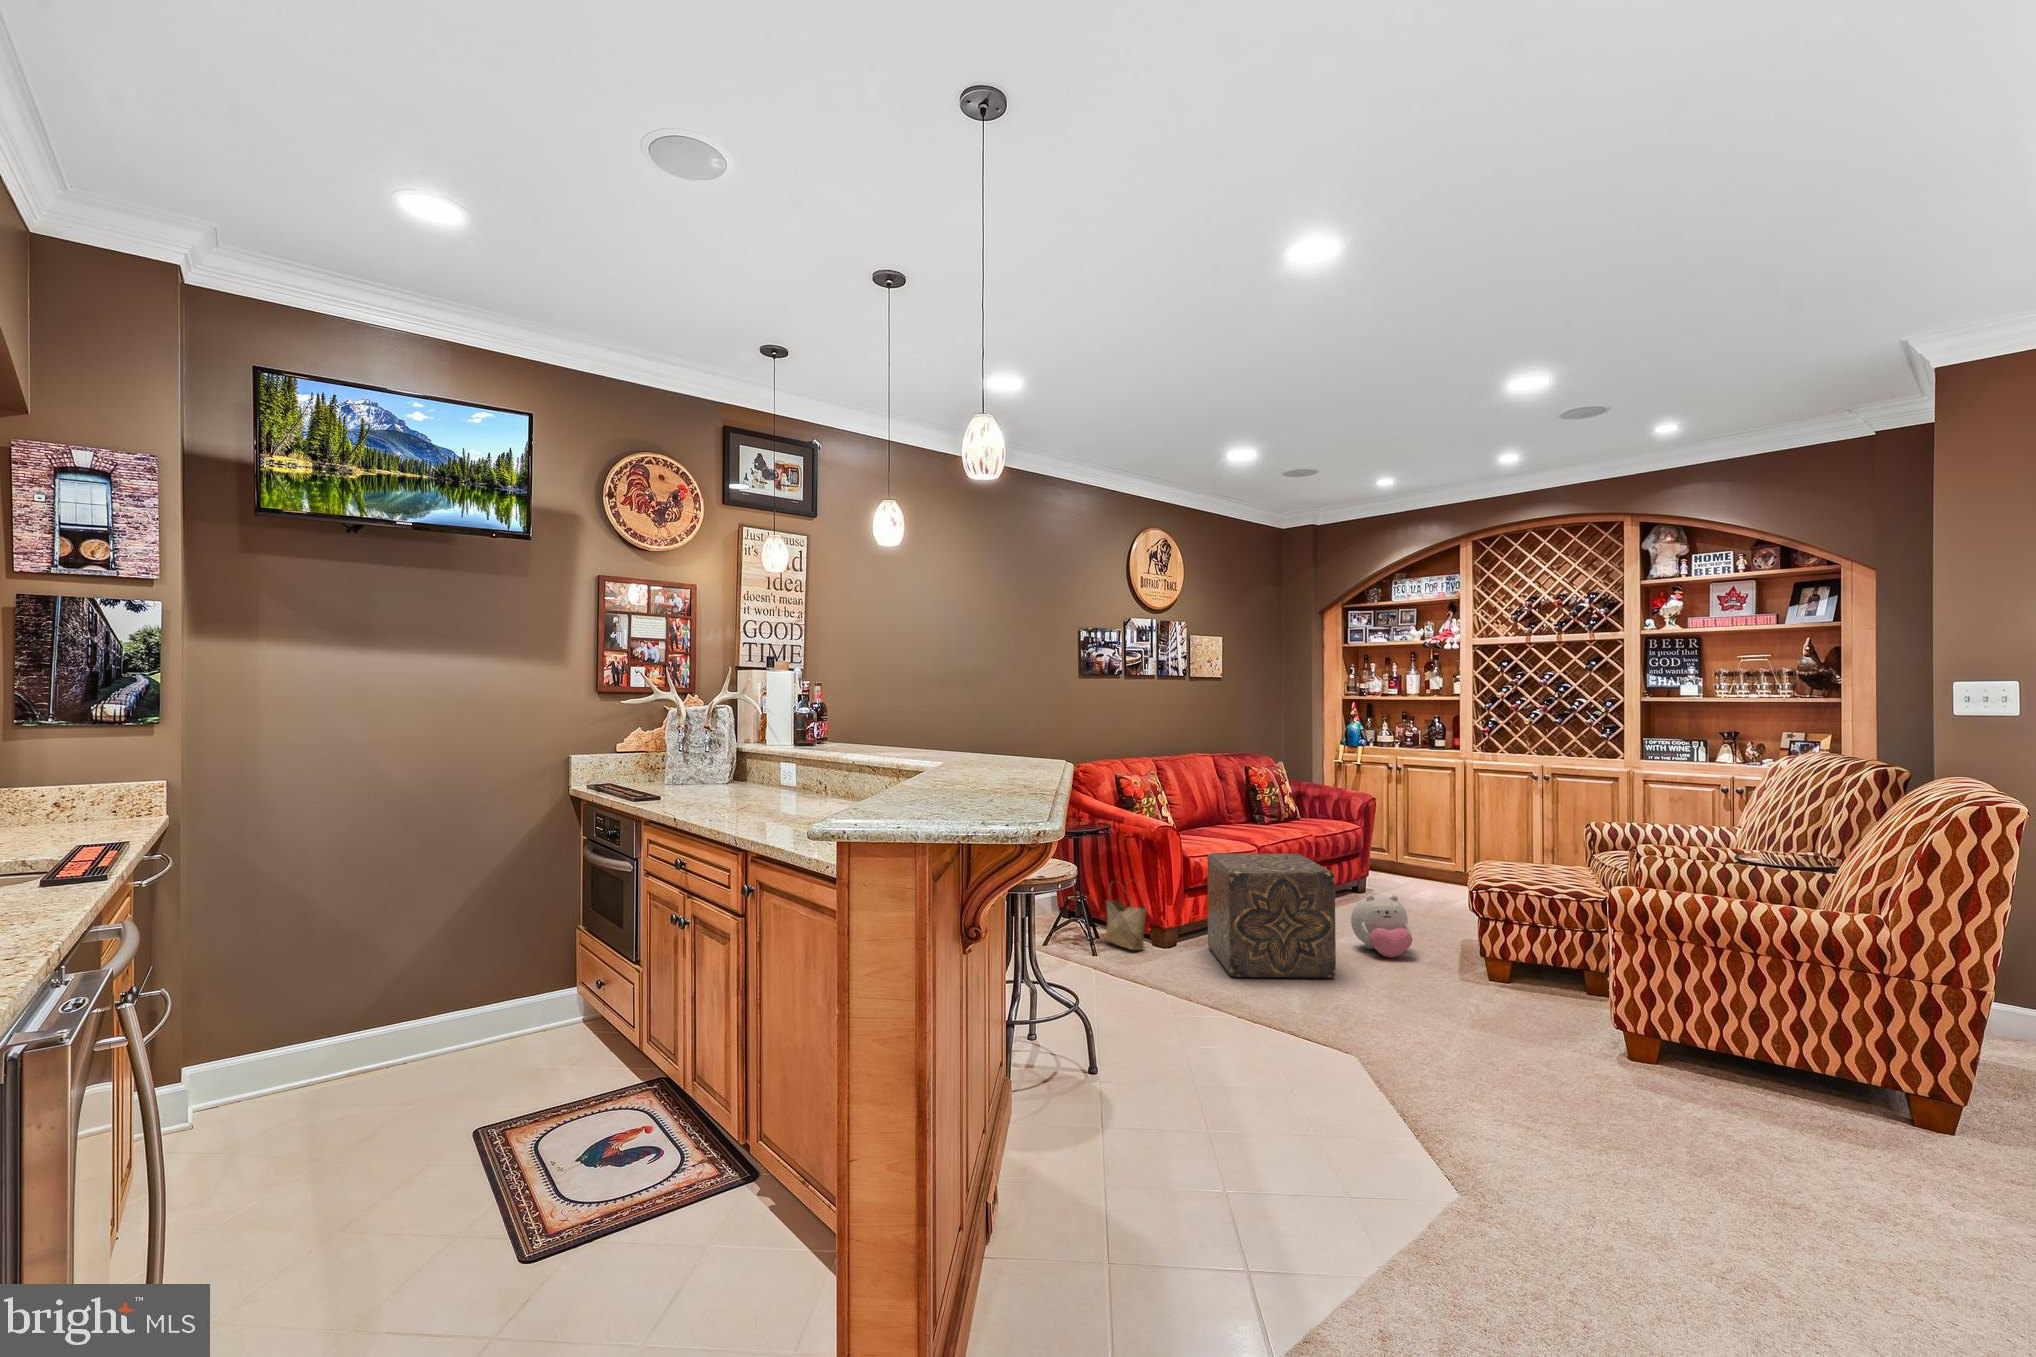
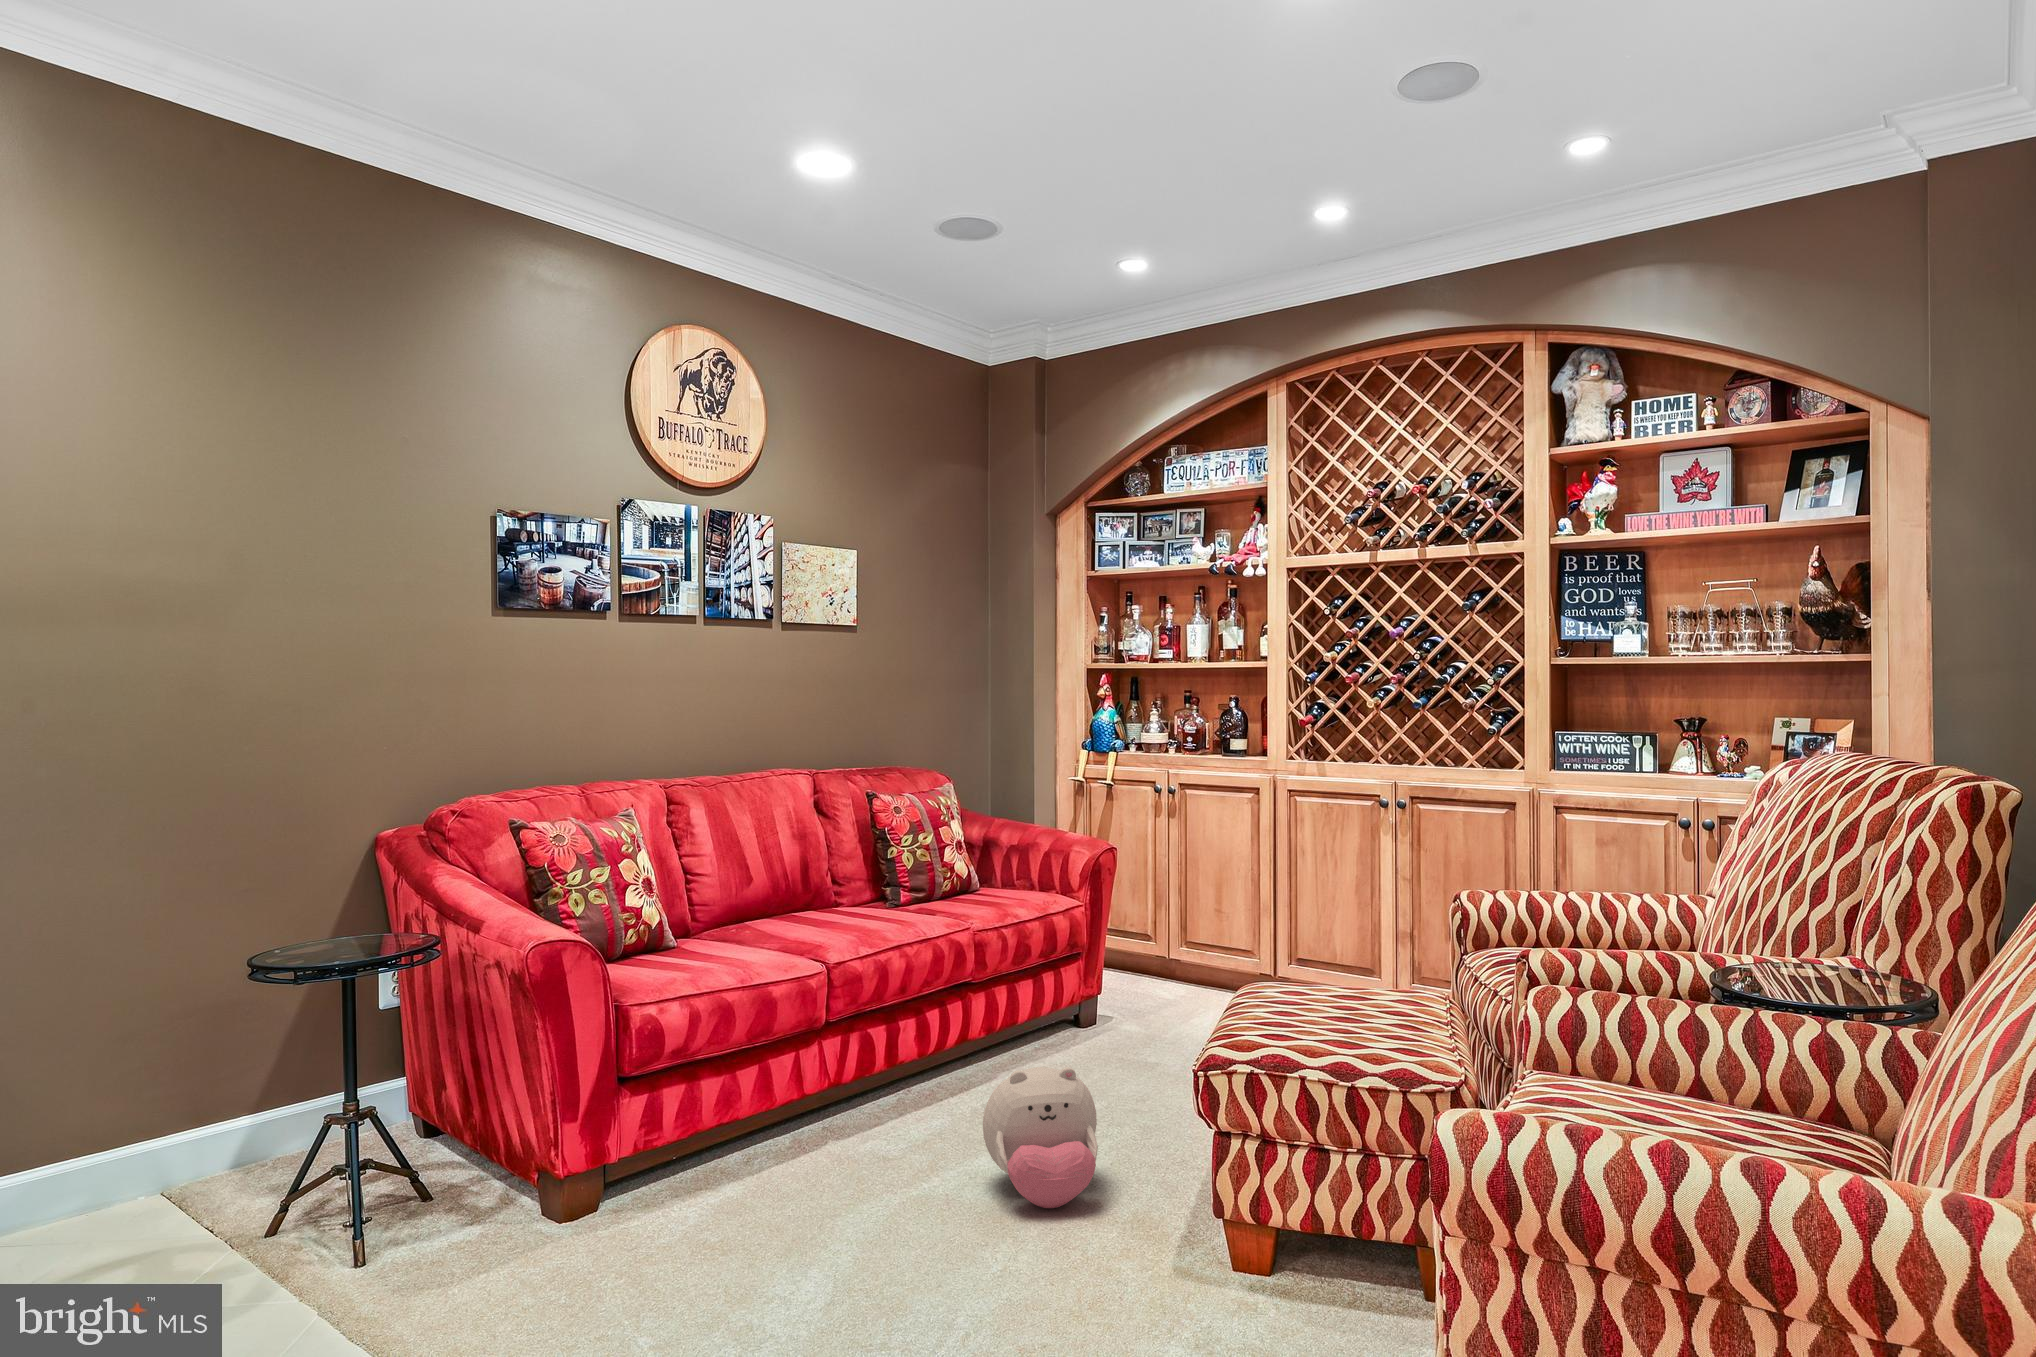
ottoman: present [1208,853,1336,978] -> none [631,989,891,1319]
woven basket: present [1104,880,1147,950] -> none [417,1065,507,1242]

